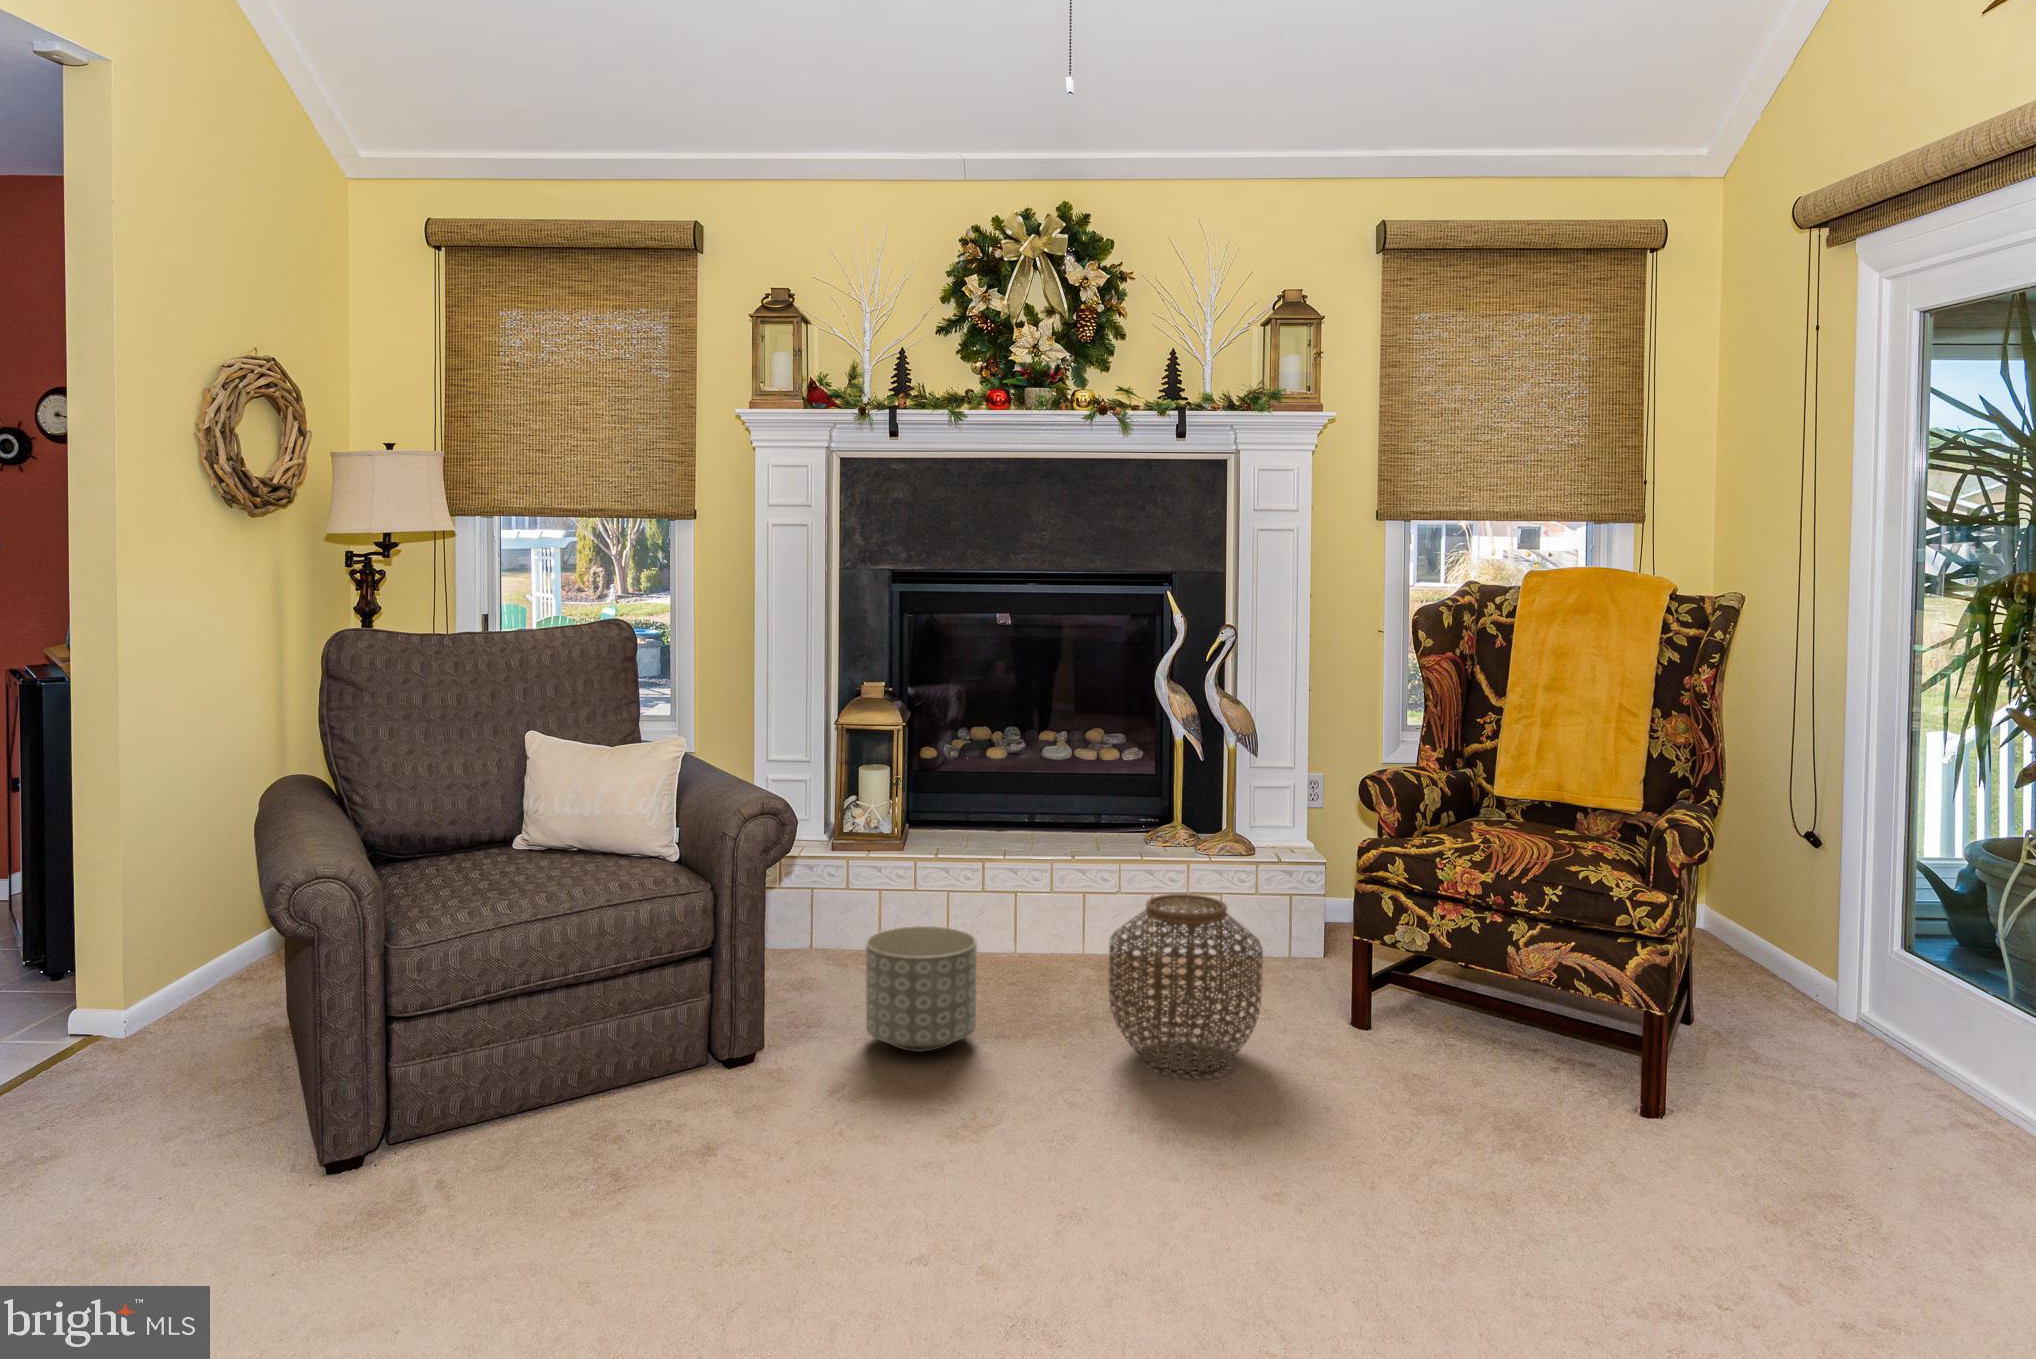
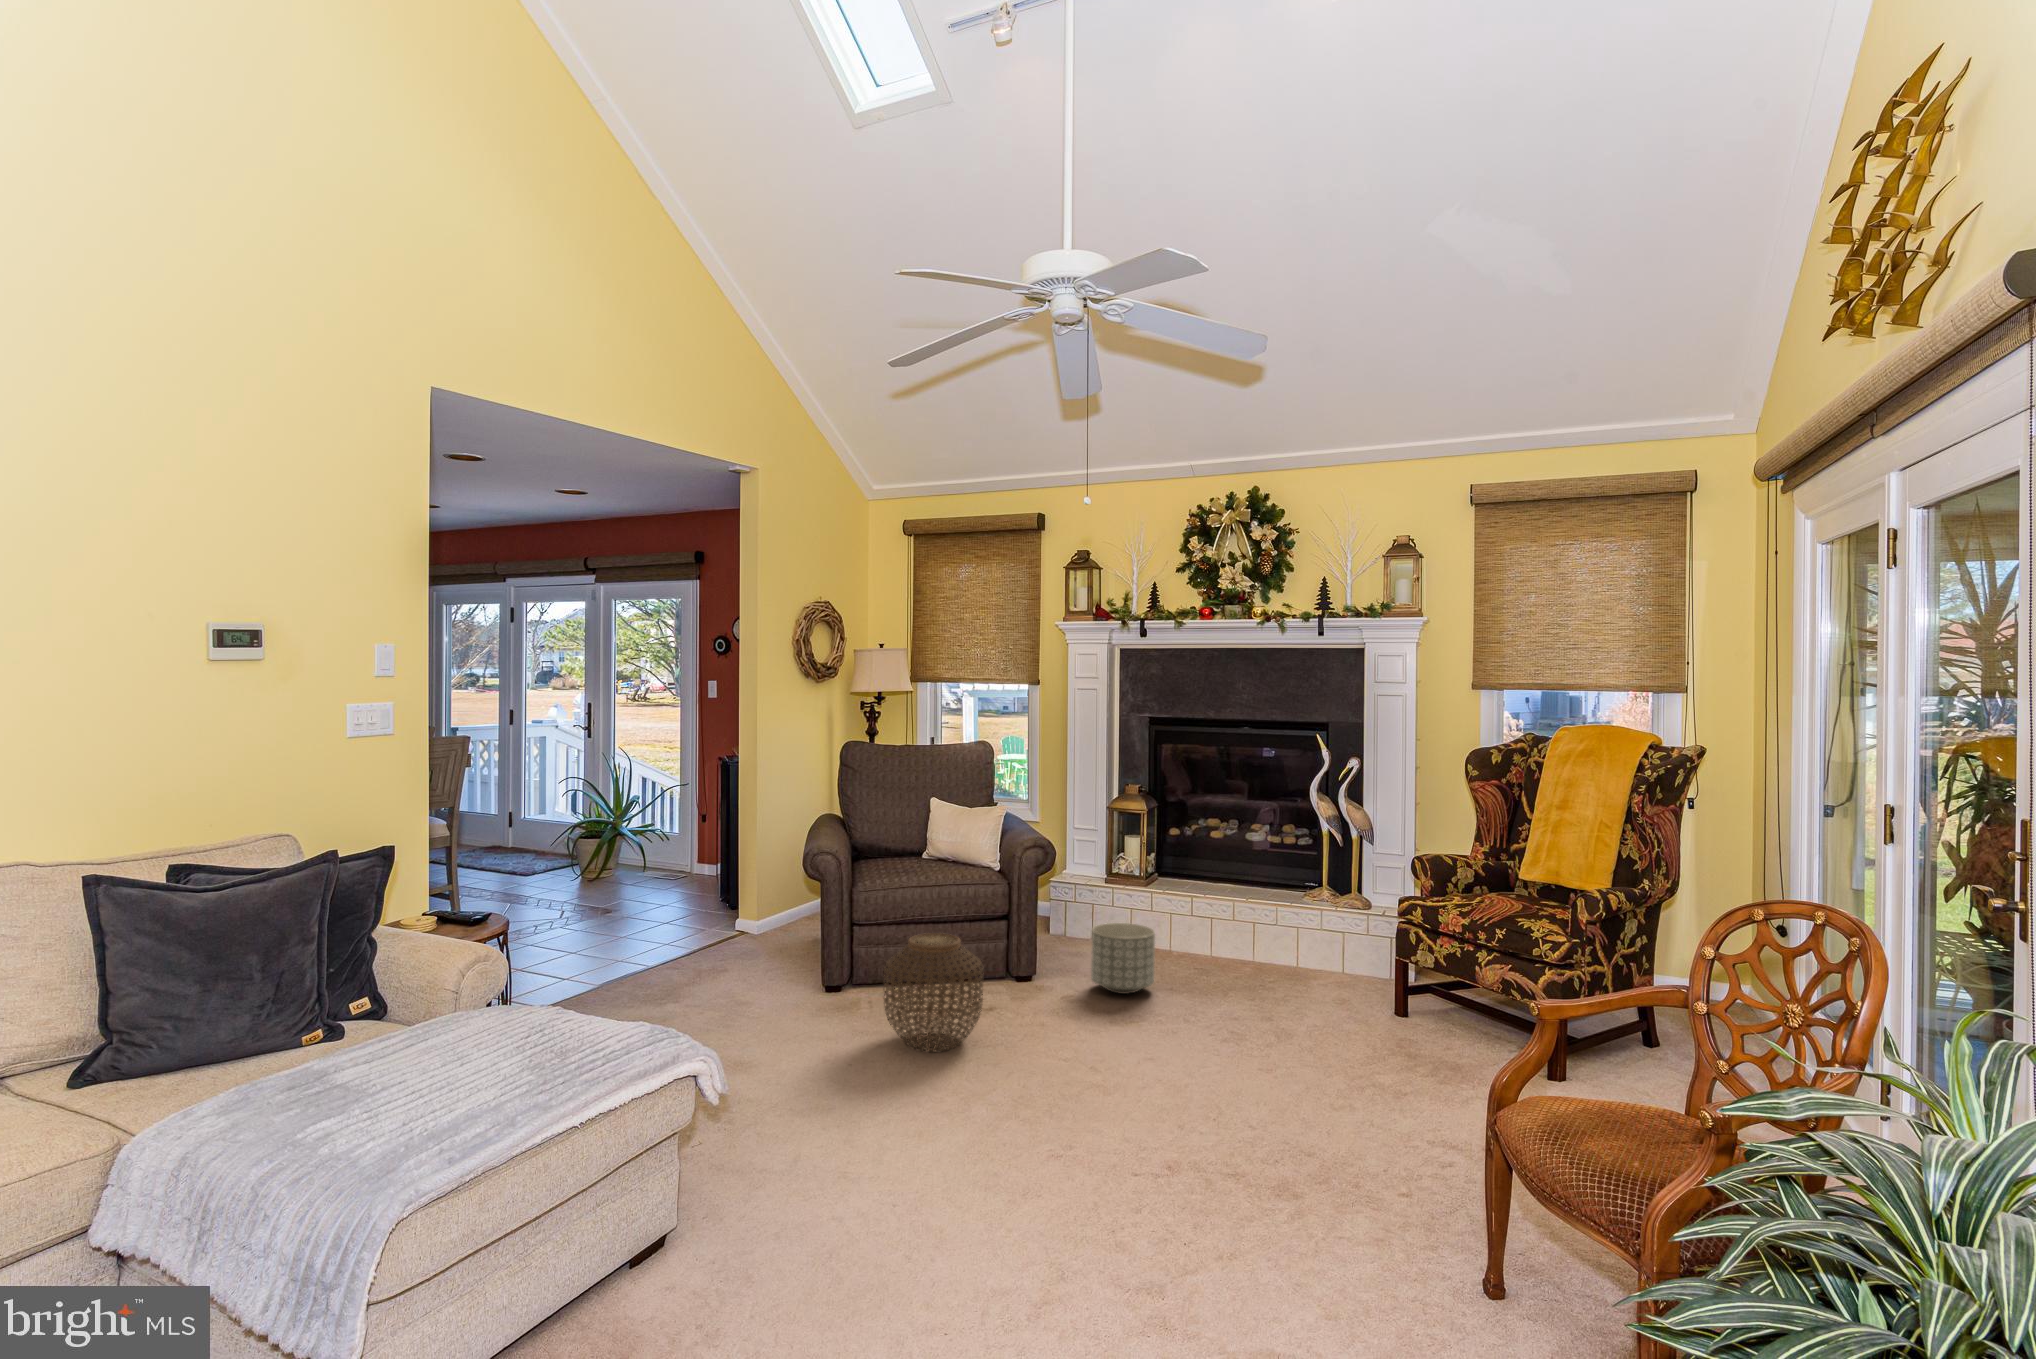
woven basket: present [1109,894,1263,1072] -> present [884,933,983,1052]

